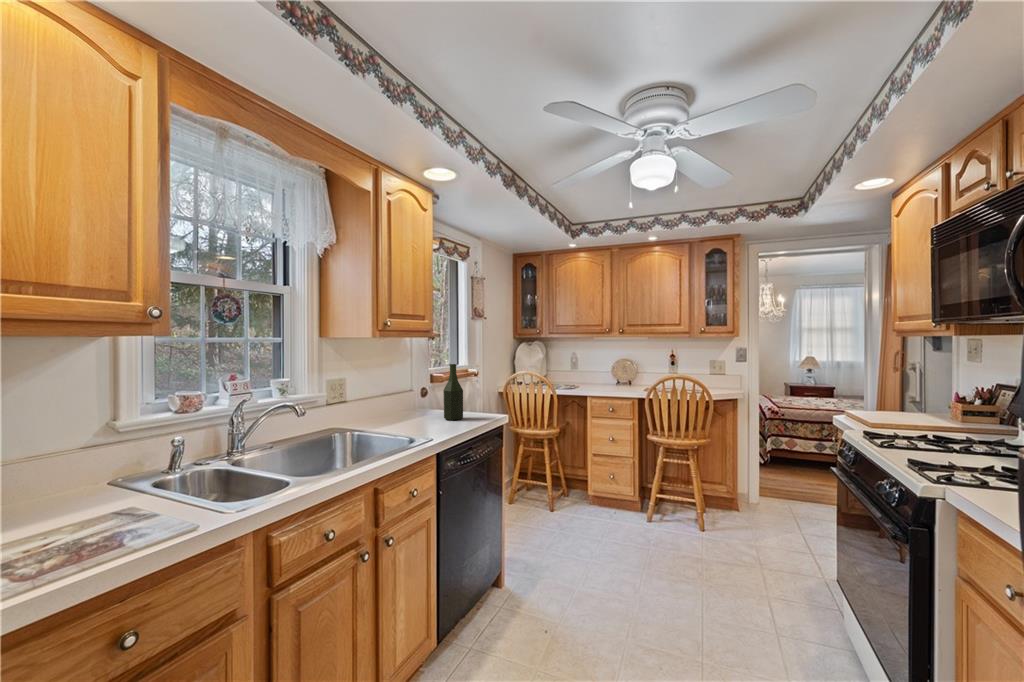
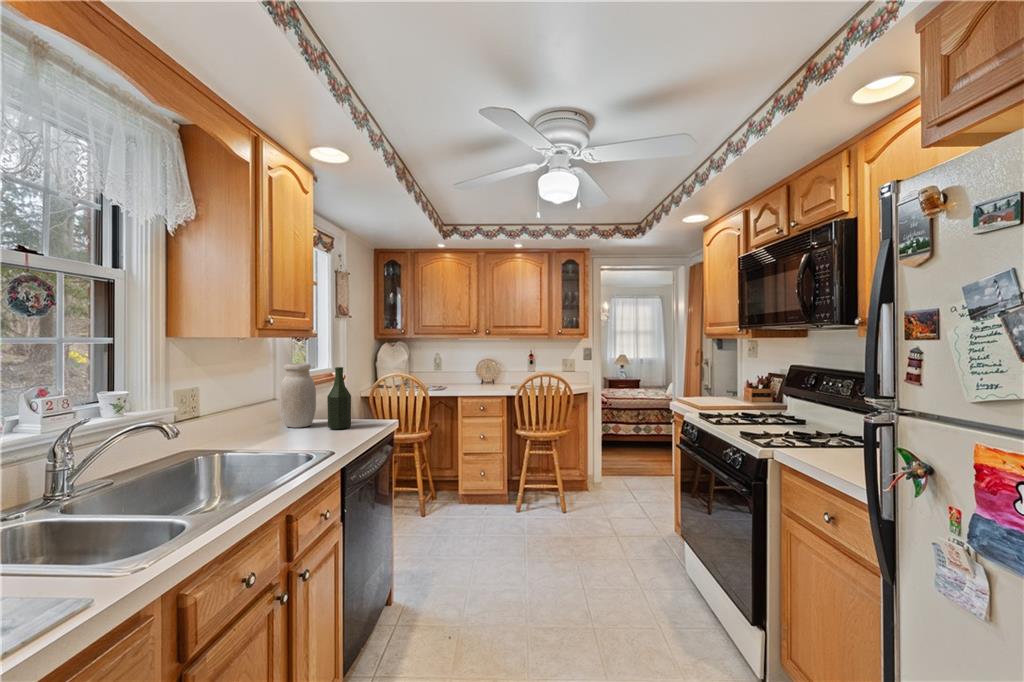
jar: none [409,360,438,416] -> present [280,363,316,428]

